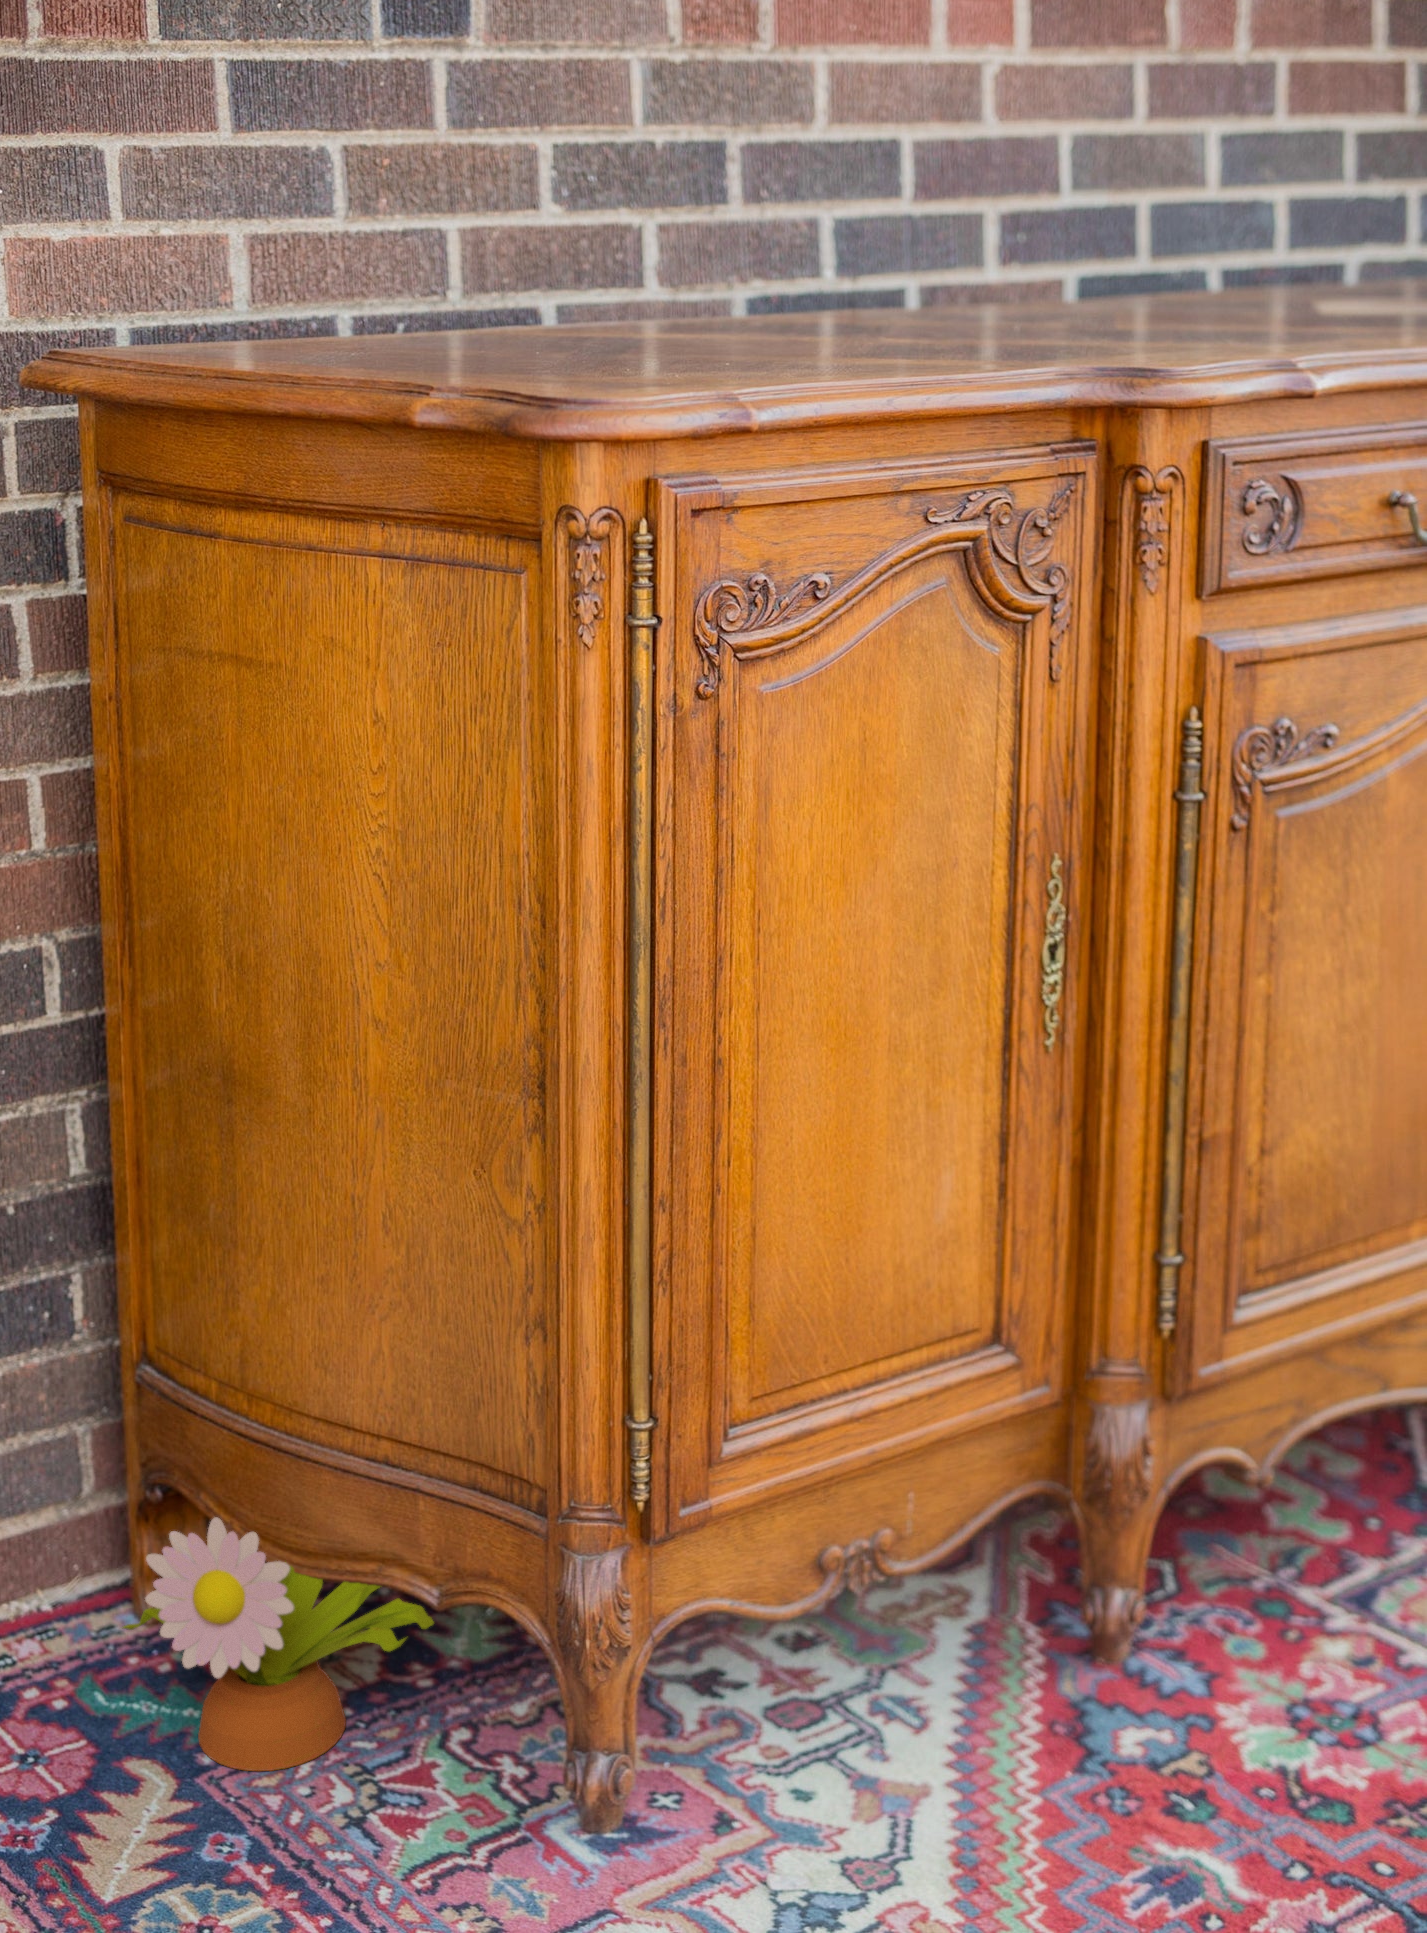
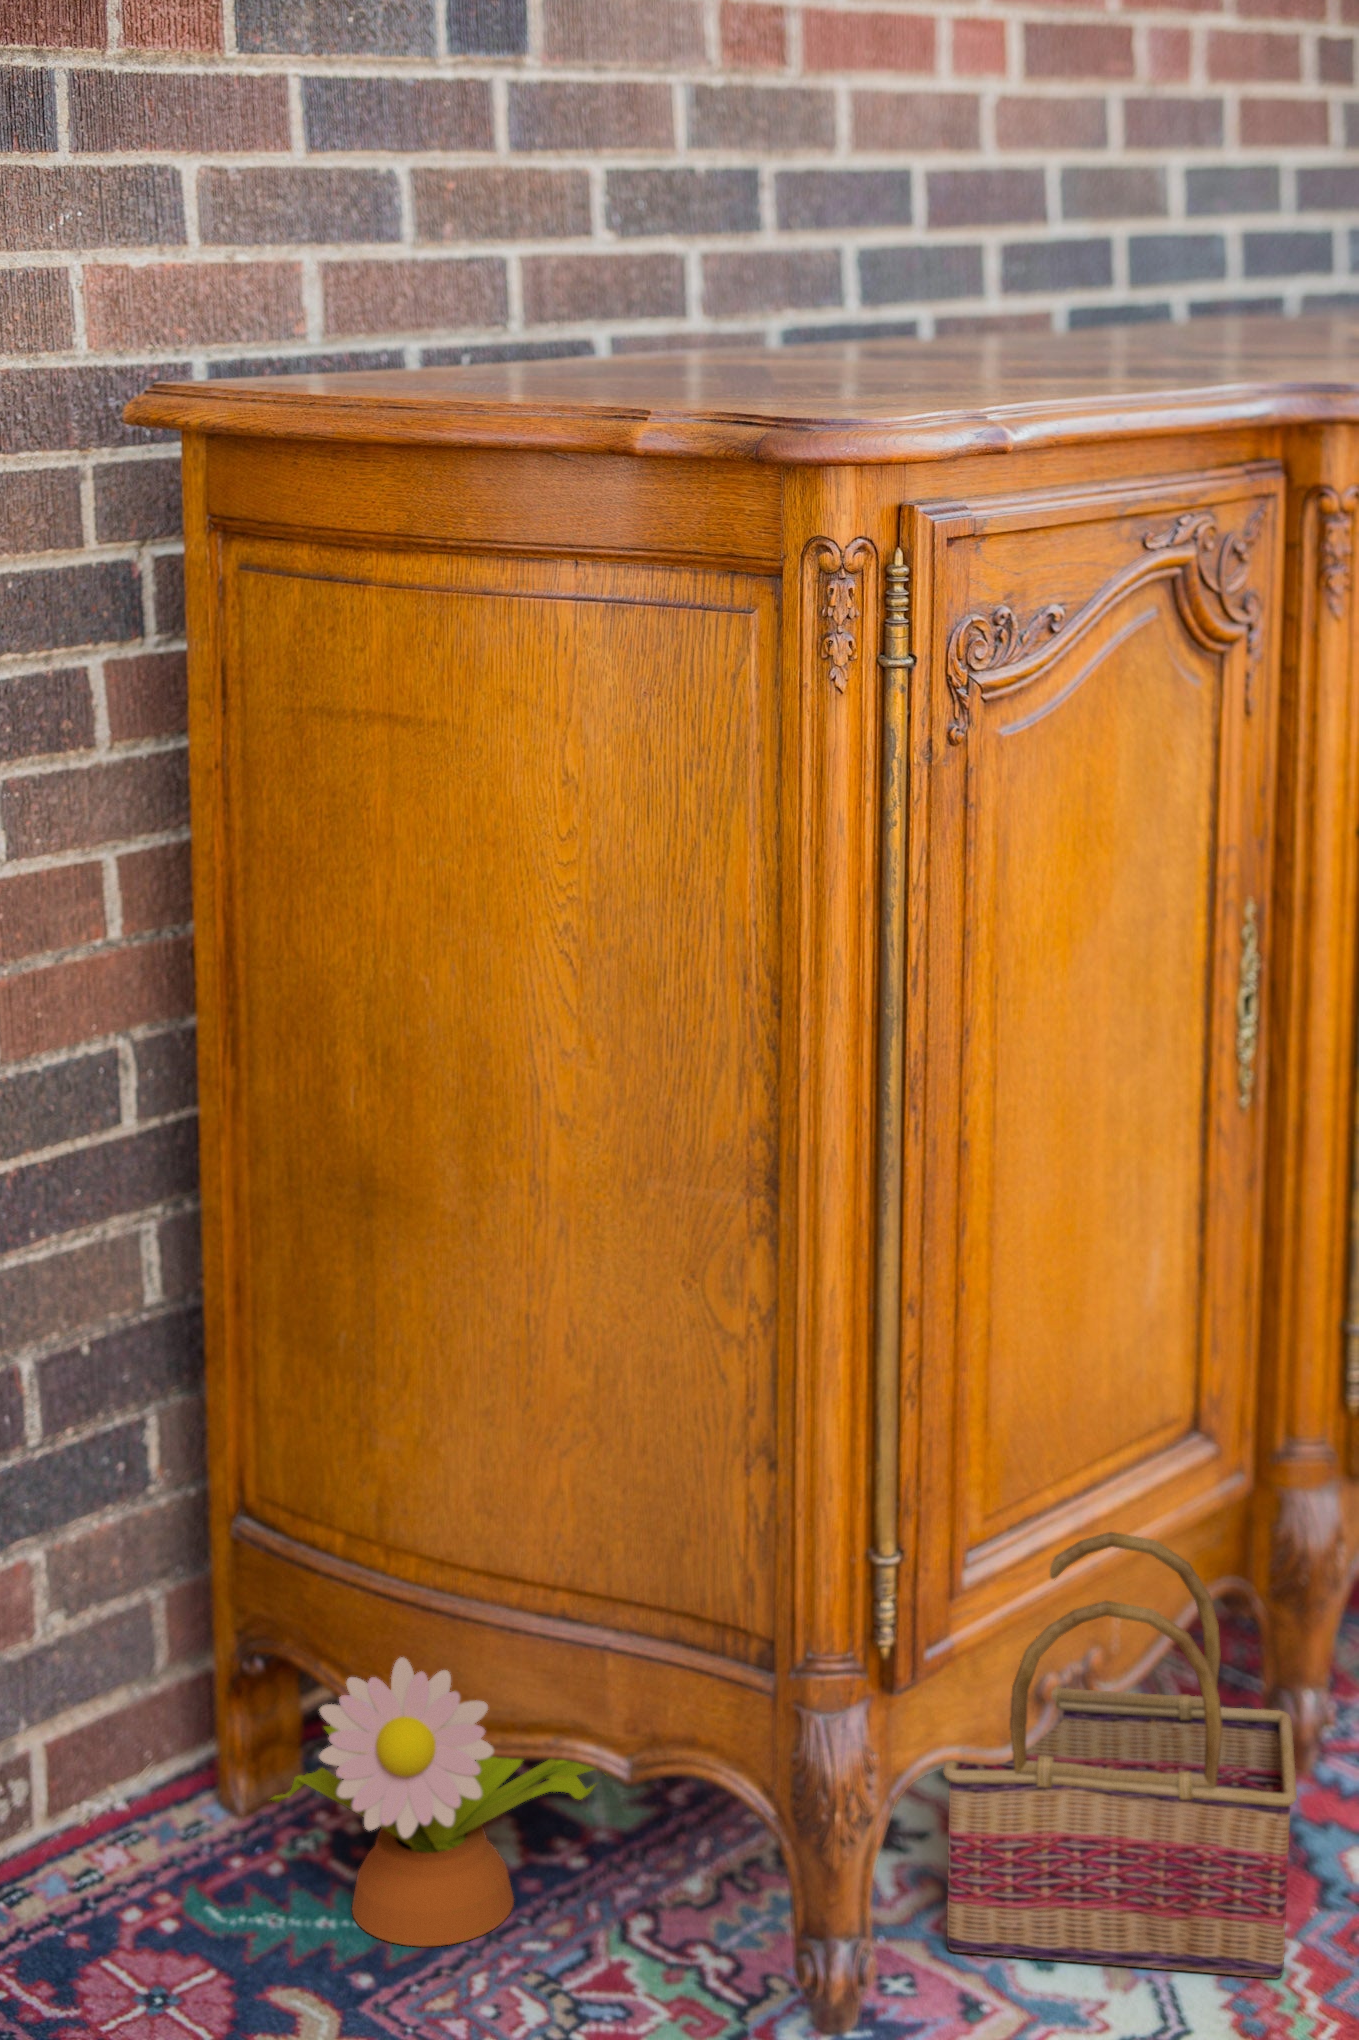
basket: none [703,1443,1051,1877] -> present [943,1532,1297,1978]

